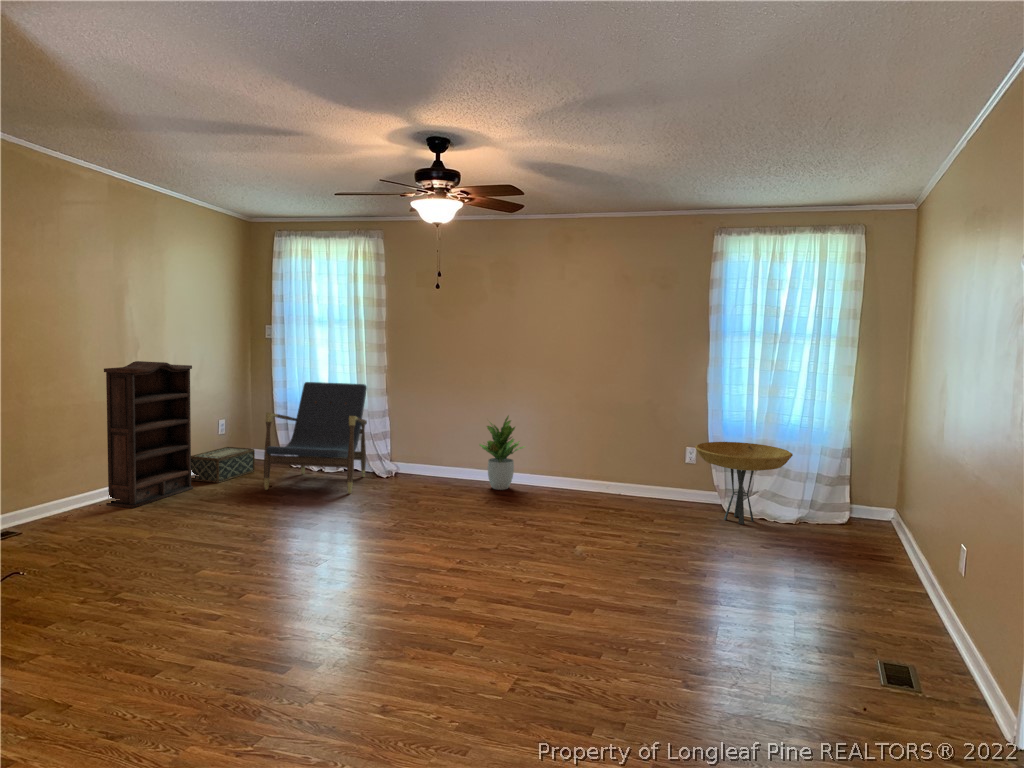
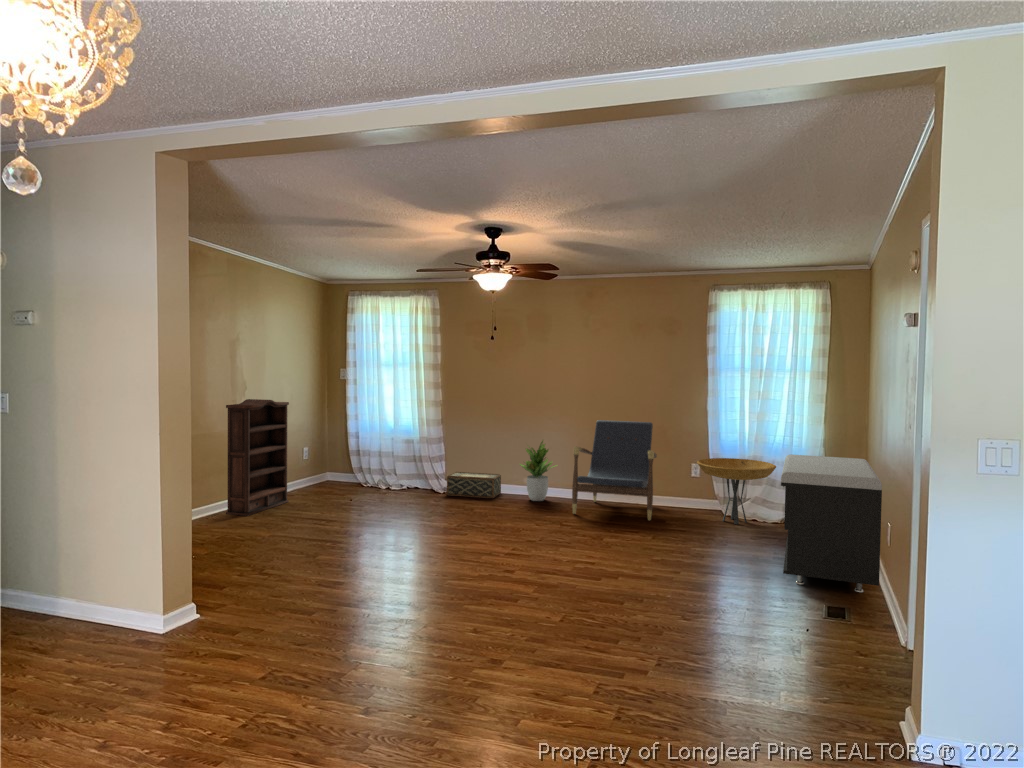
lounge chair: present [264,382,367,494] -> present [572,420,657,520]
storage bench: none [808,443,952,632] -> present [781,454,882,593]
woven basket: present [191,447,255,483] -> present [447,472,501,498]

